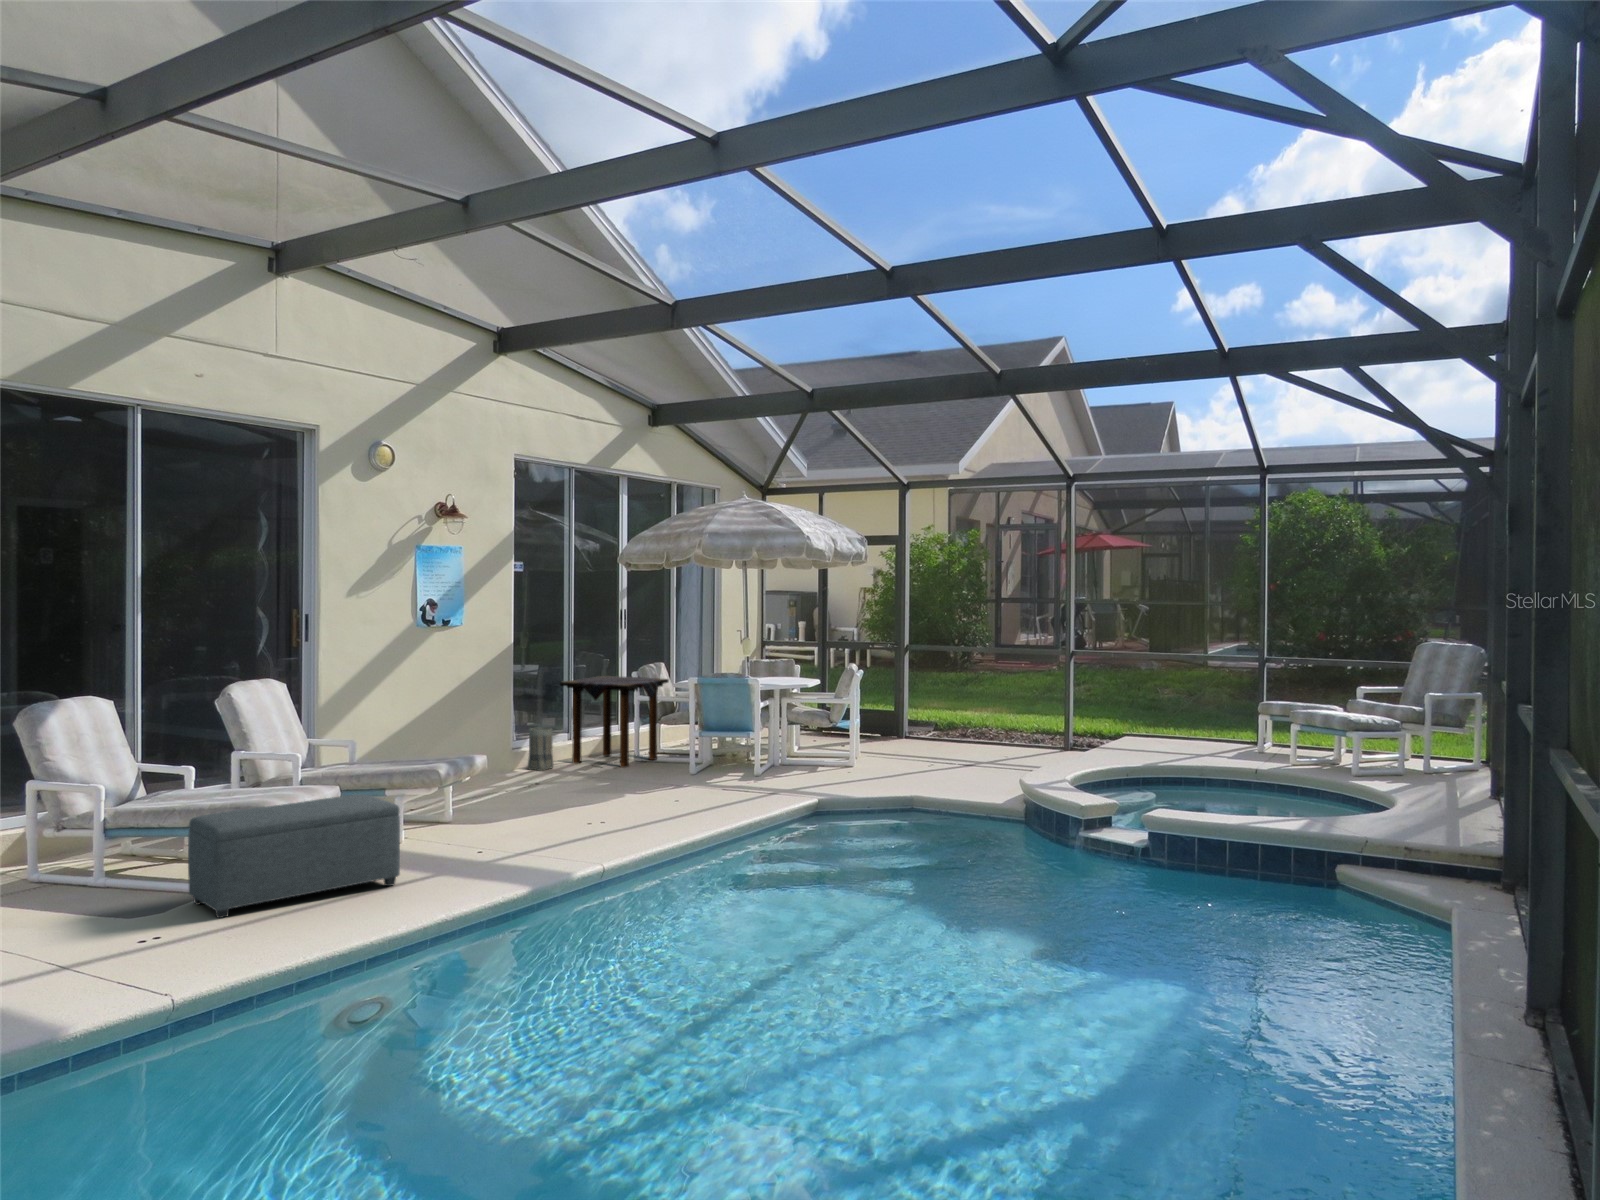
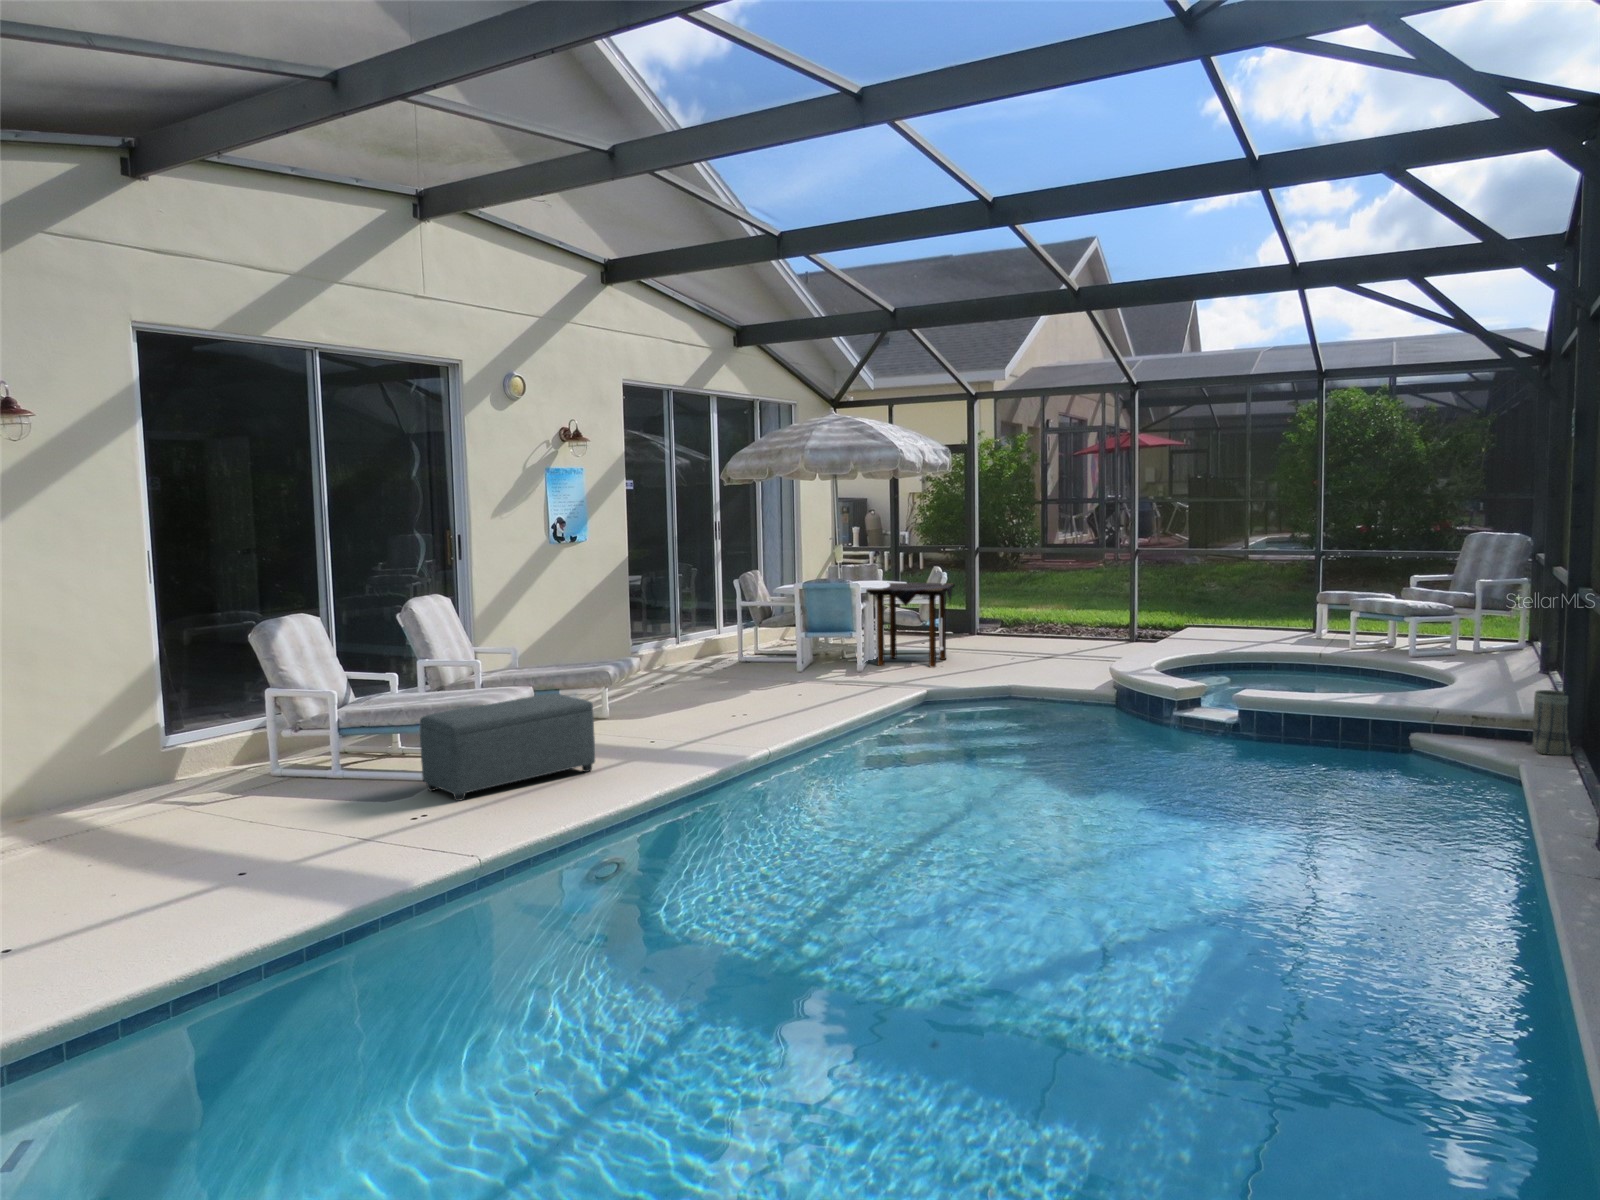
side table: present [560,676,669,767] -> present [866,583,955,668]
basket: present [528,727,553,771] -> present [1532,690,1572,755]

